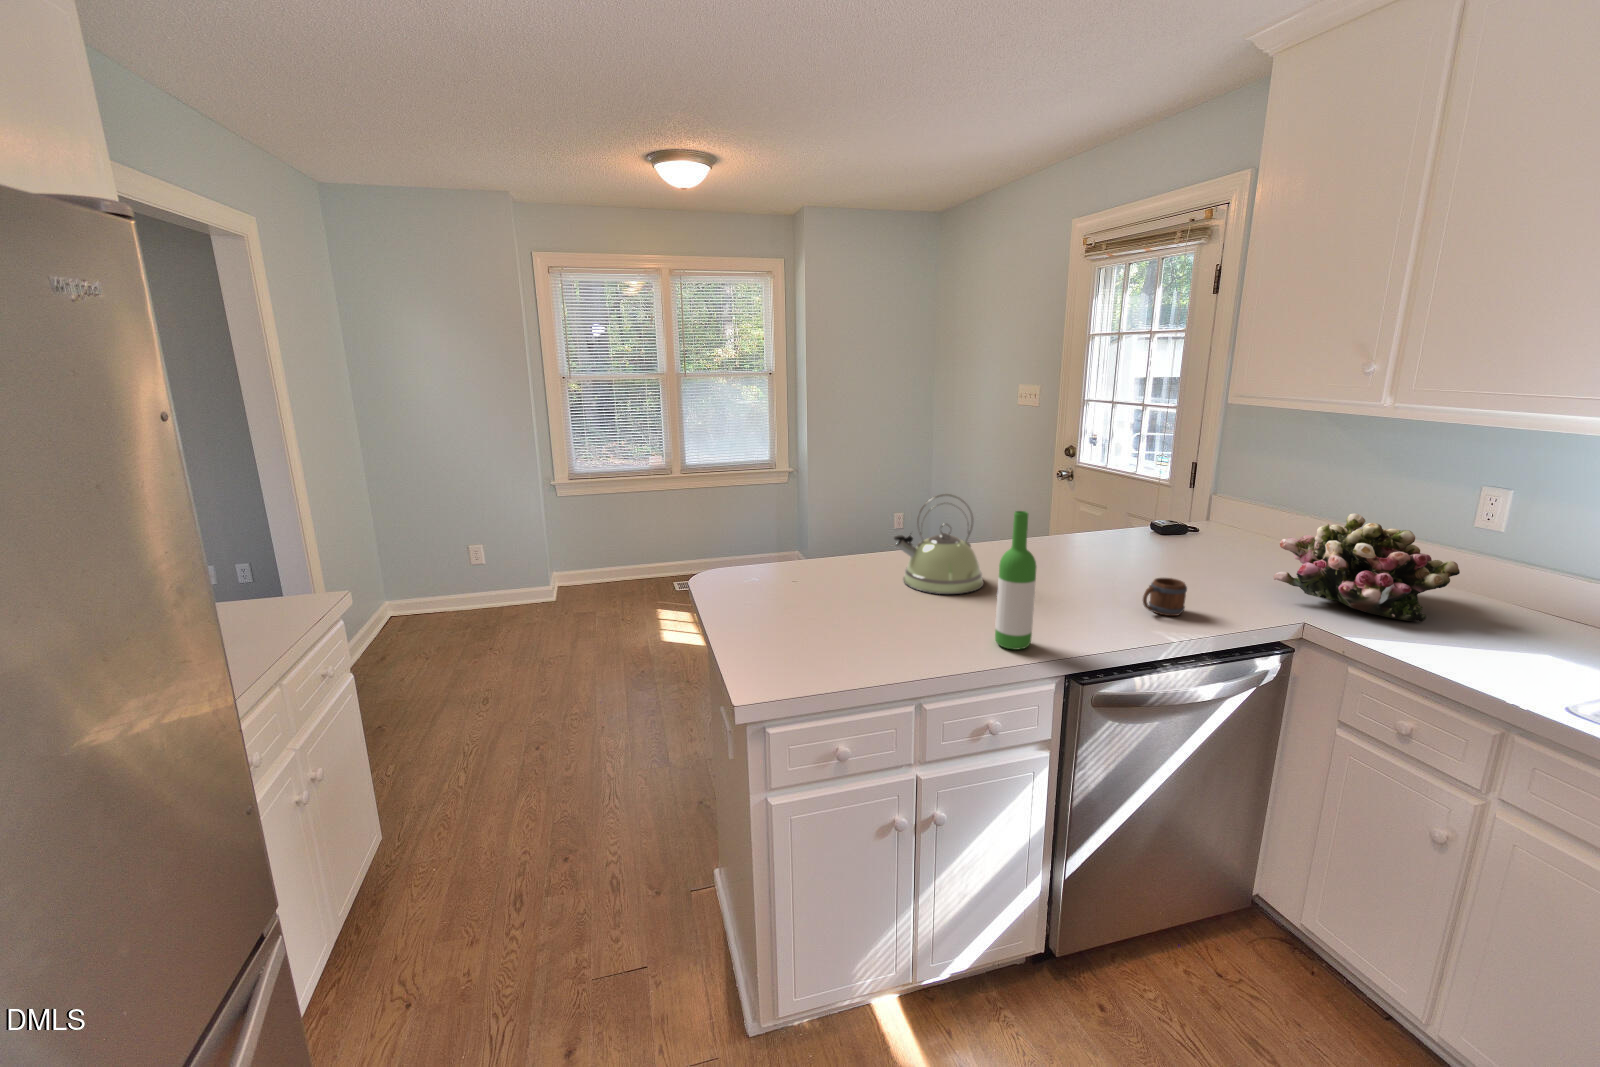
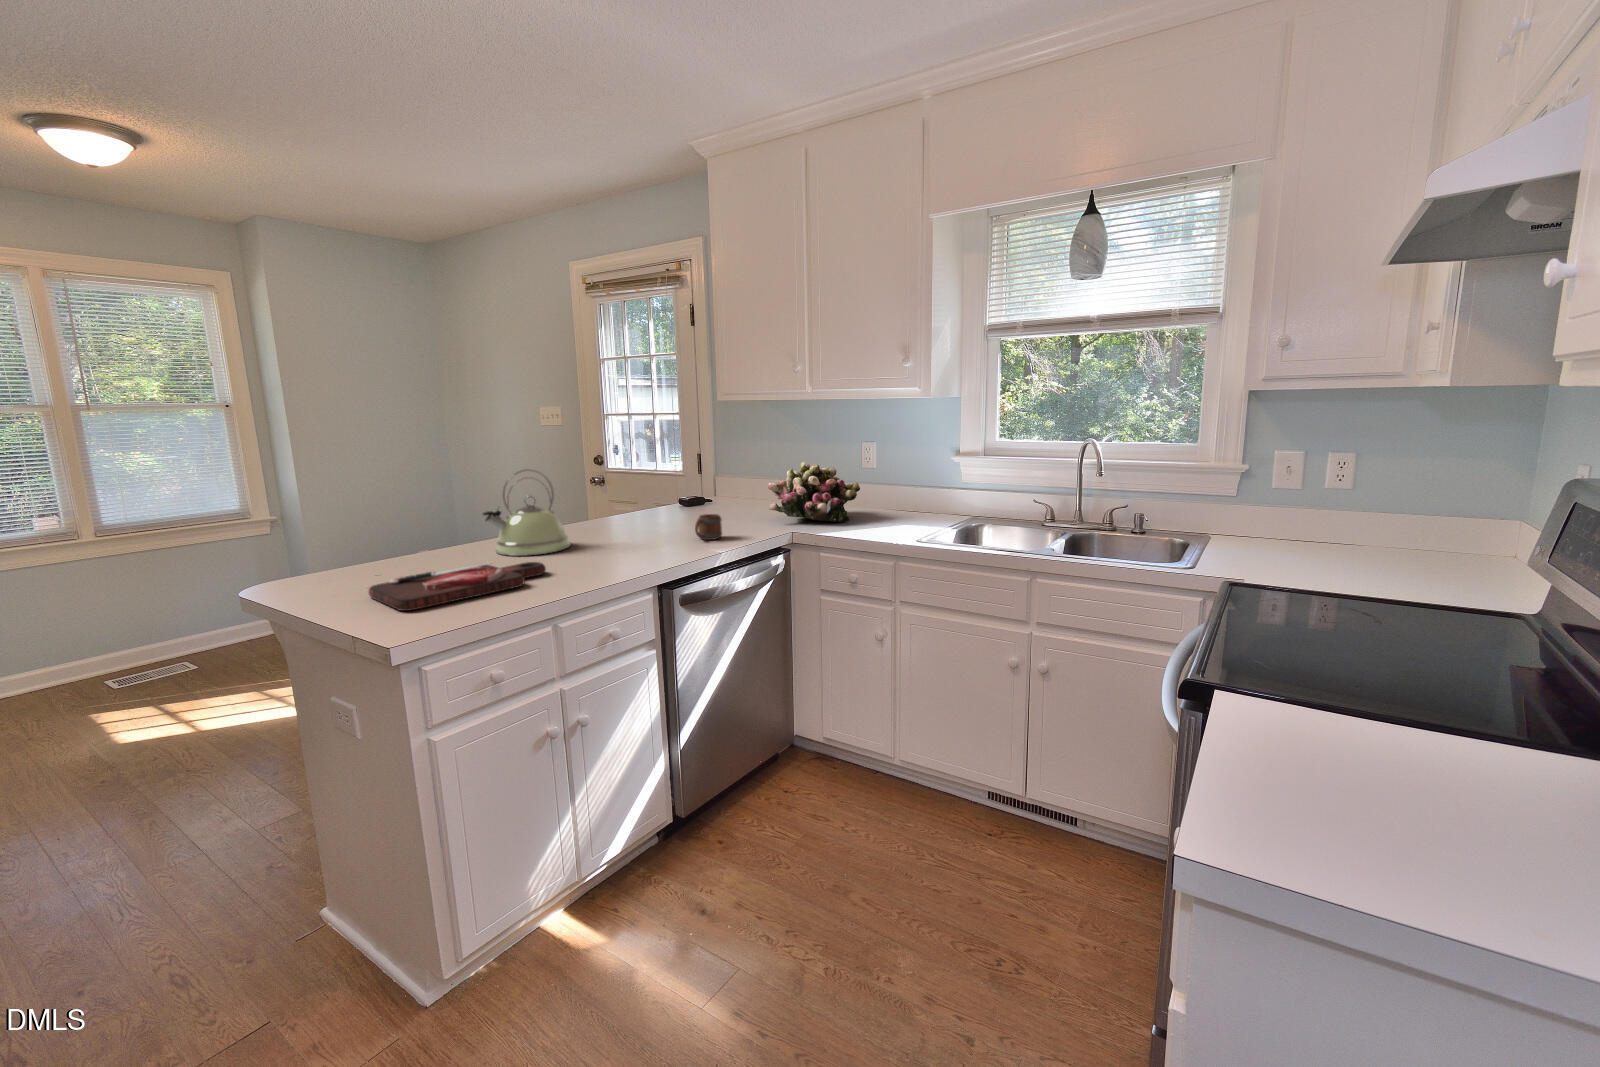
wine bottle: present [995,511,1036,649] -> none [595,460,629,571]
cutting board: none [759,604,933,658] -> present [369,562,546,611]

